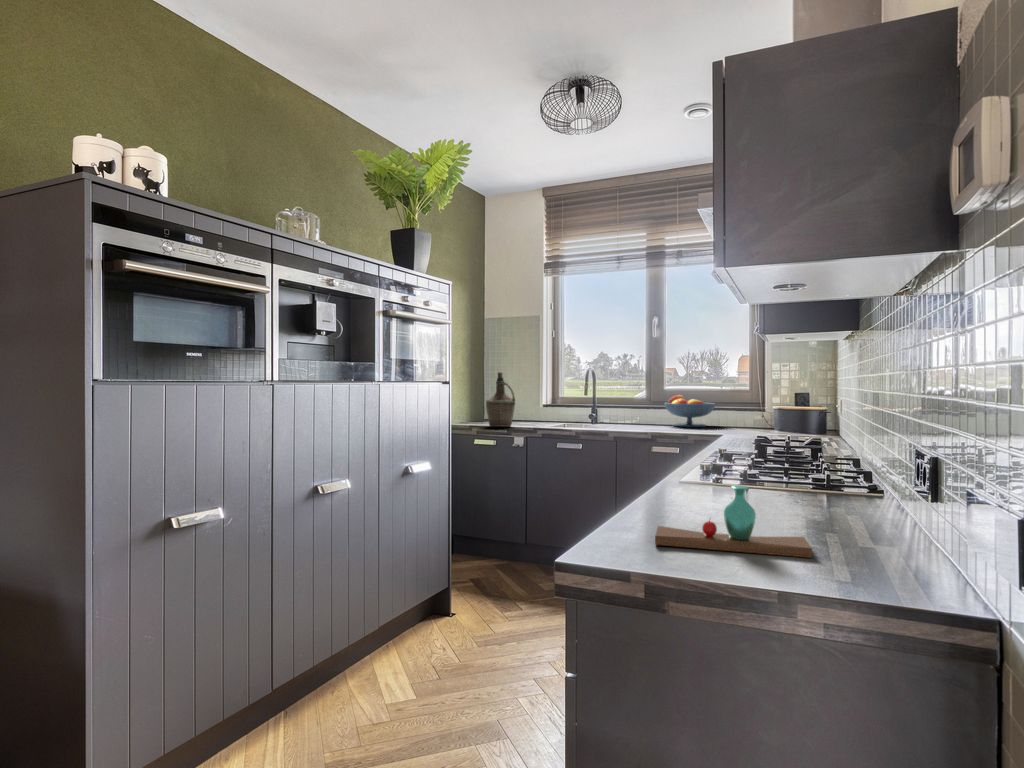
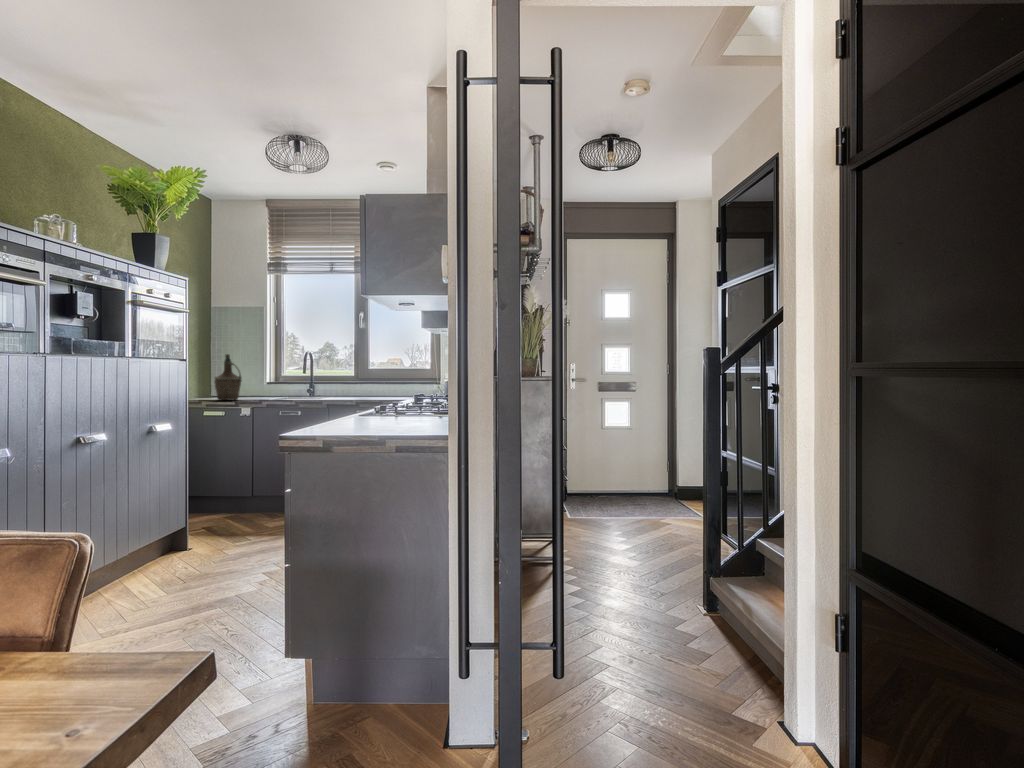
fruit bowl: present [664,395,715,427] -> none [367,374,406,398]
vase: present [655,486,812,558] -> none [326,400,395,428]

